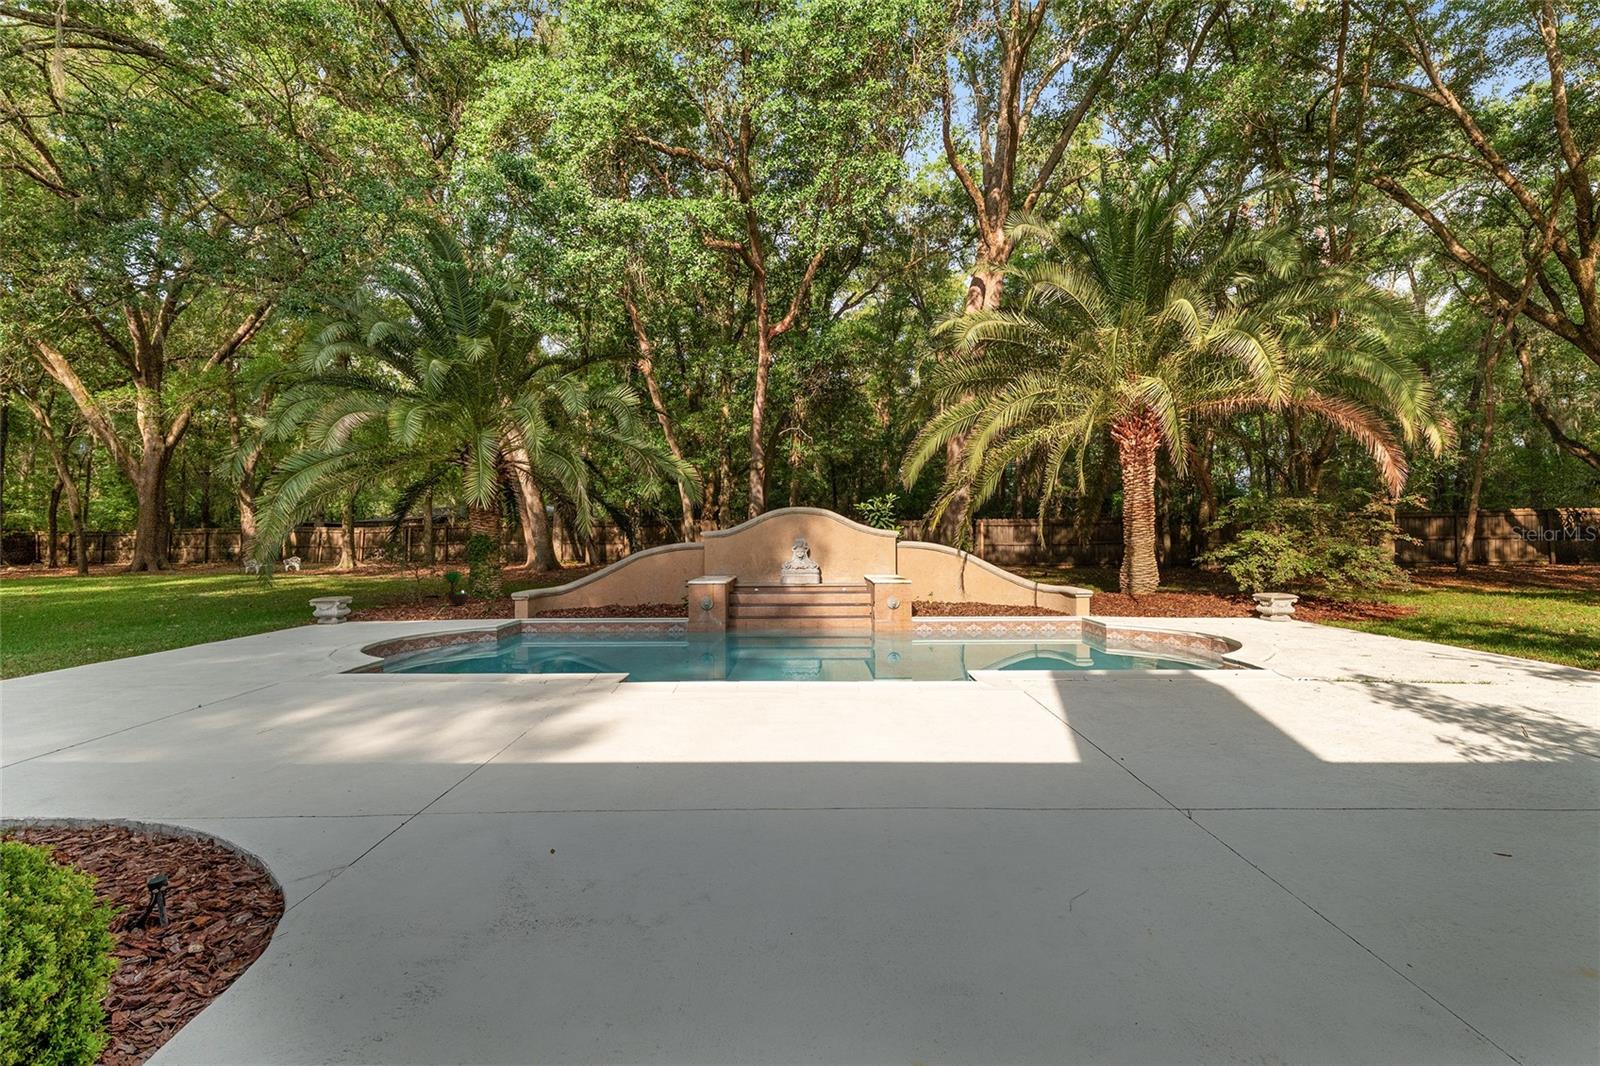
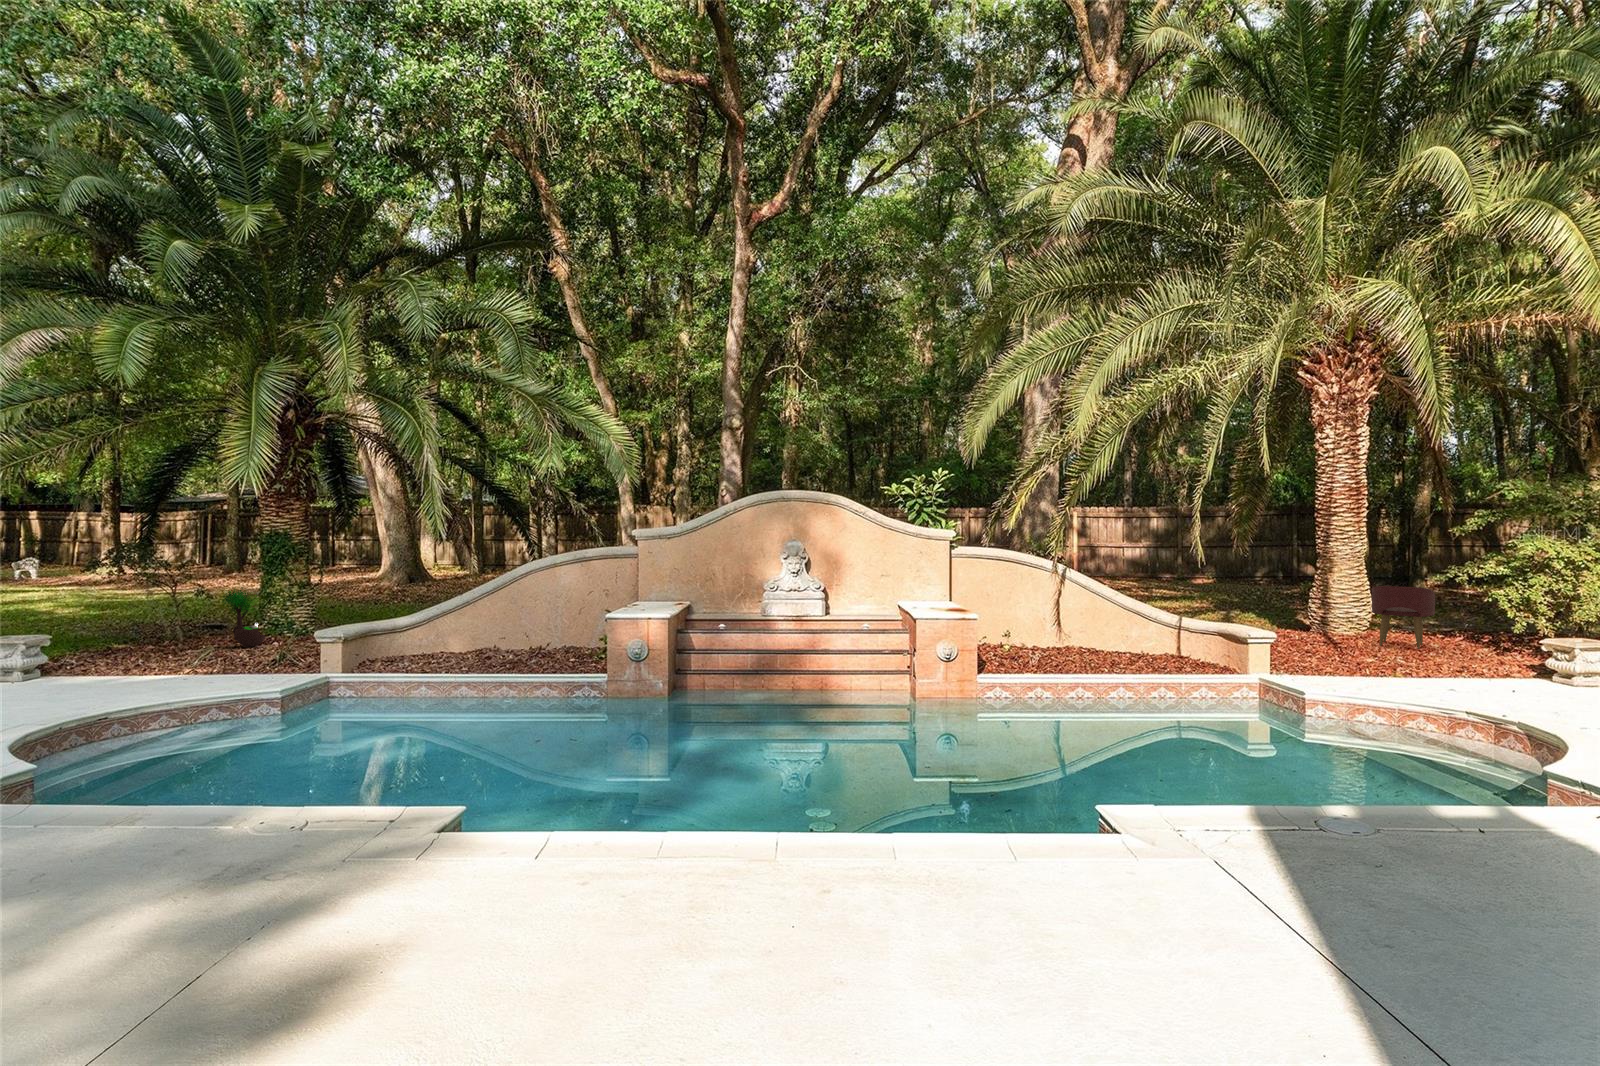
armchair: none [1158,564,1197,603] -> present [1372,586,1435,649]

